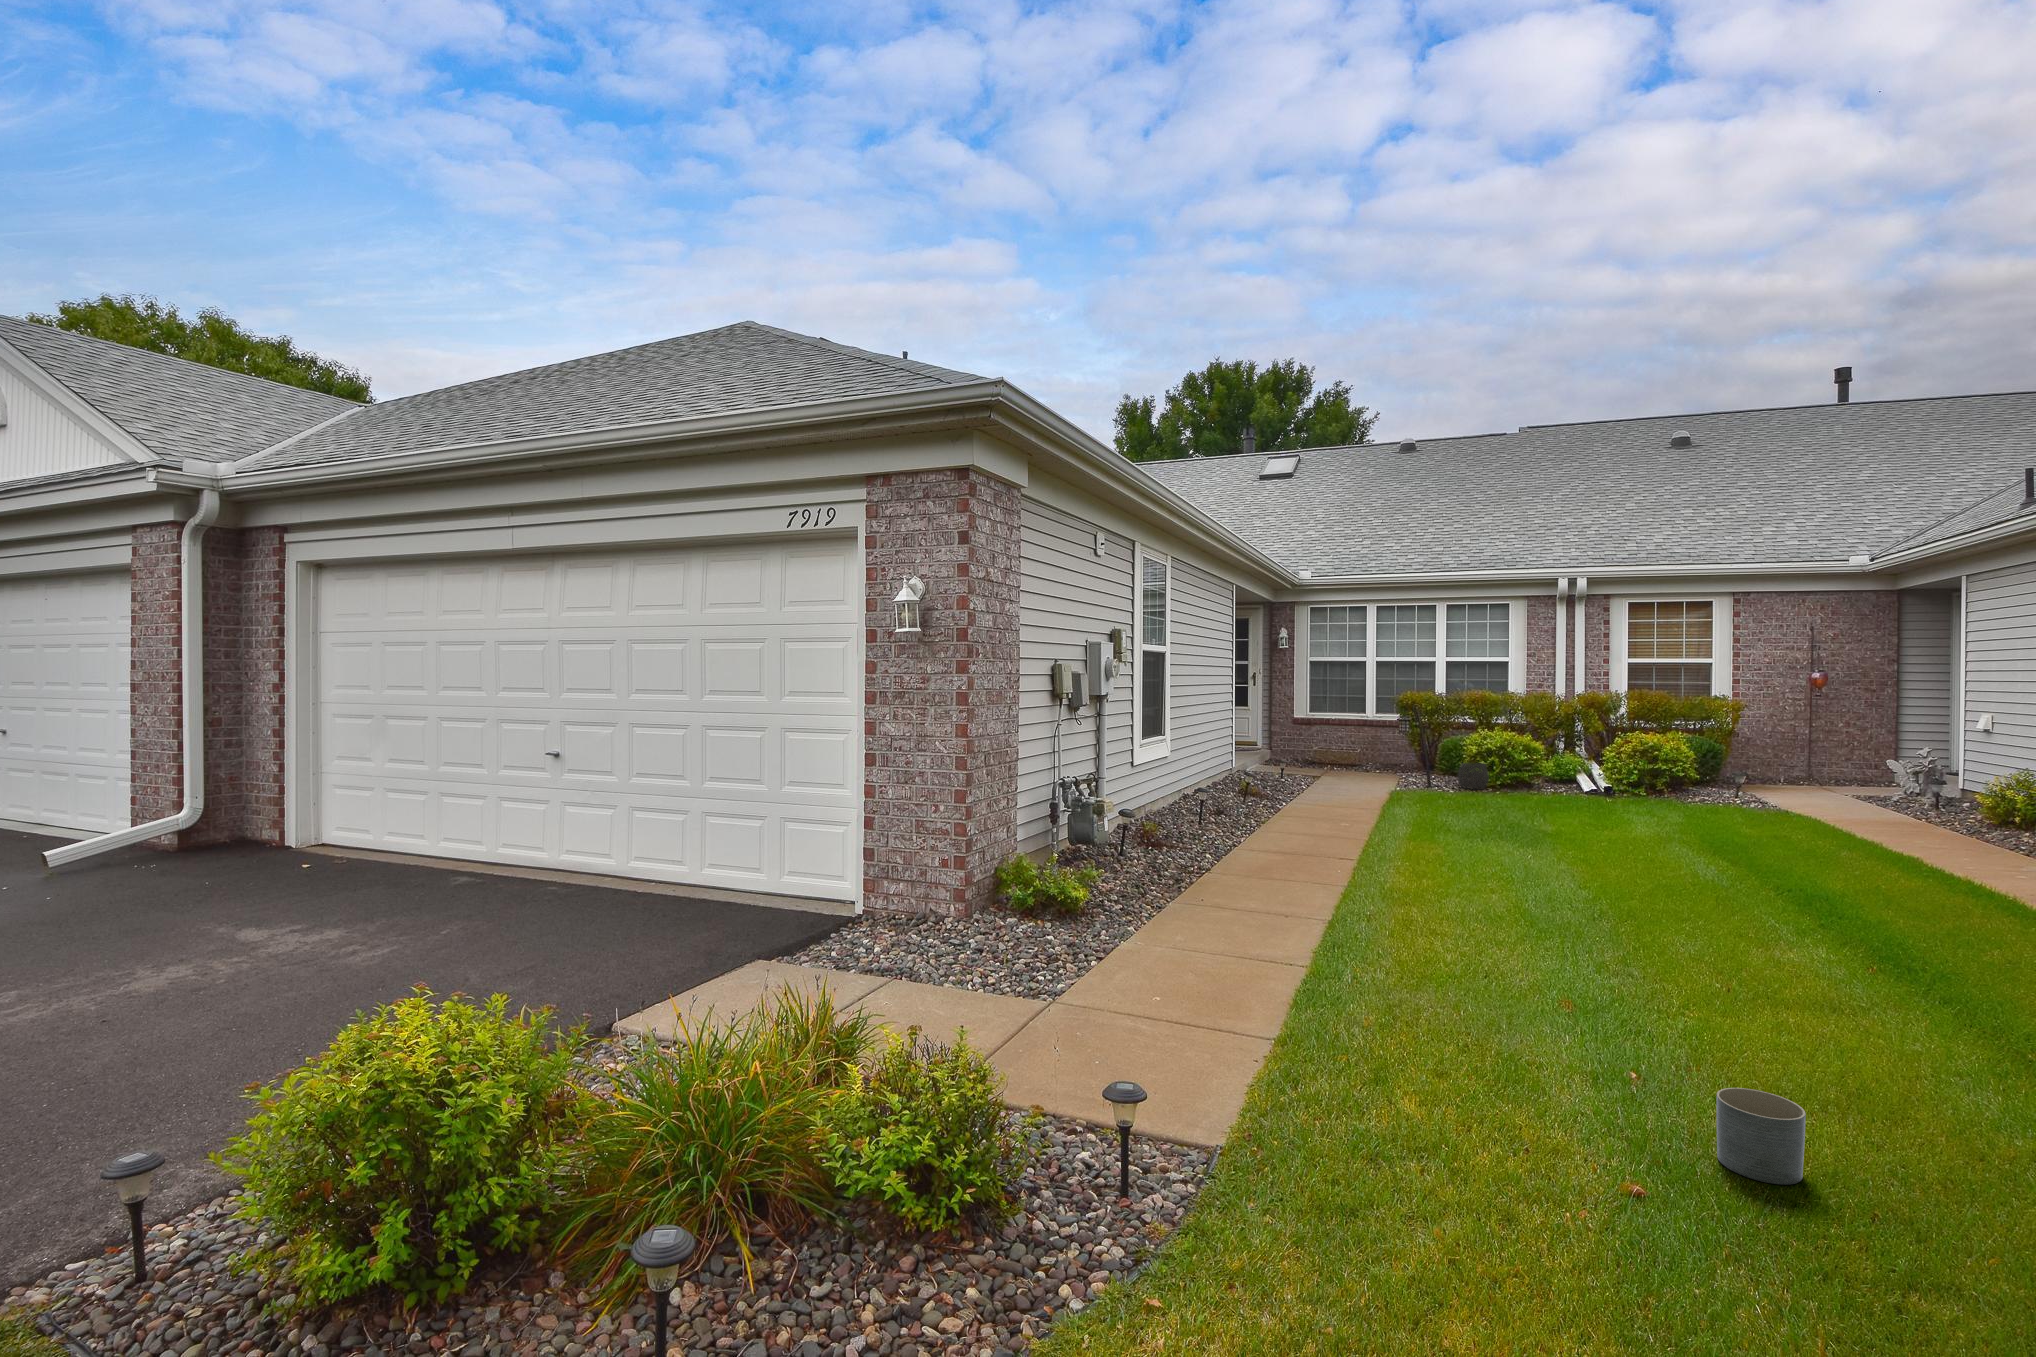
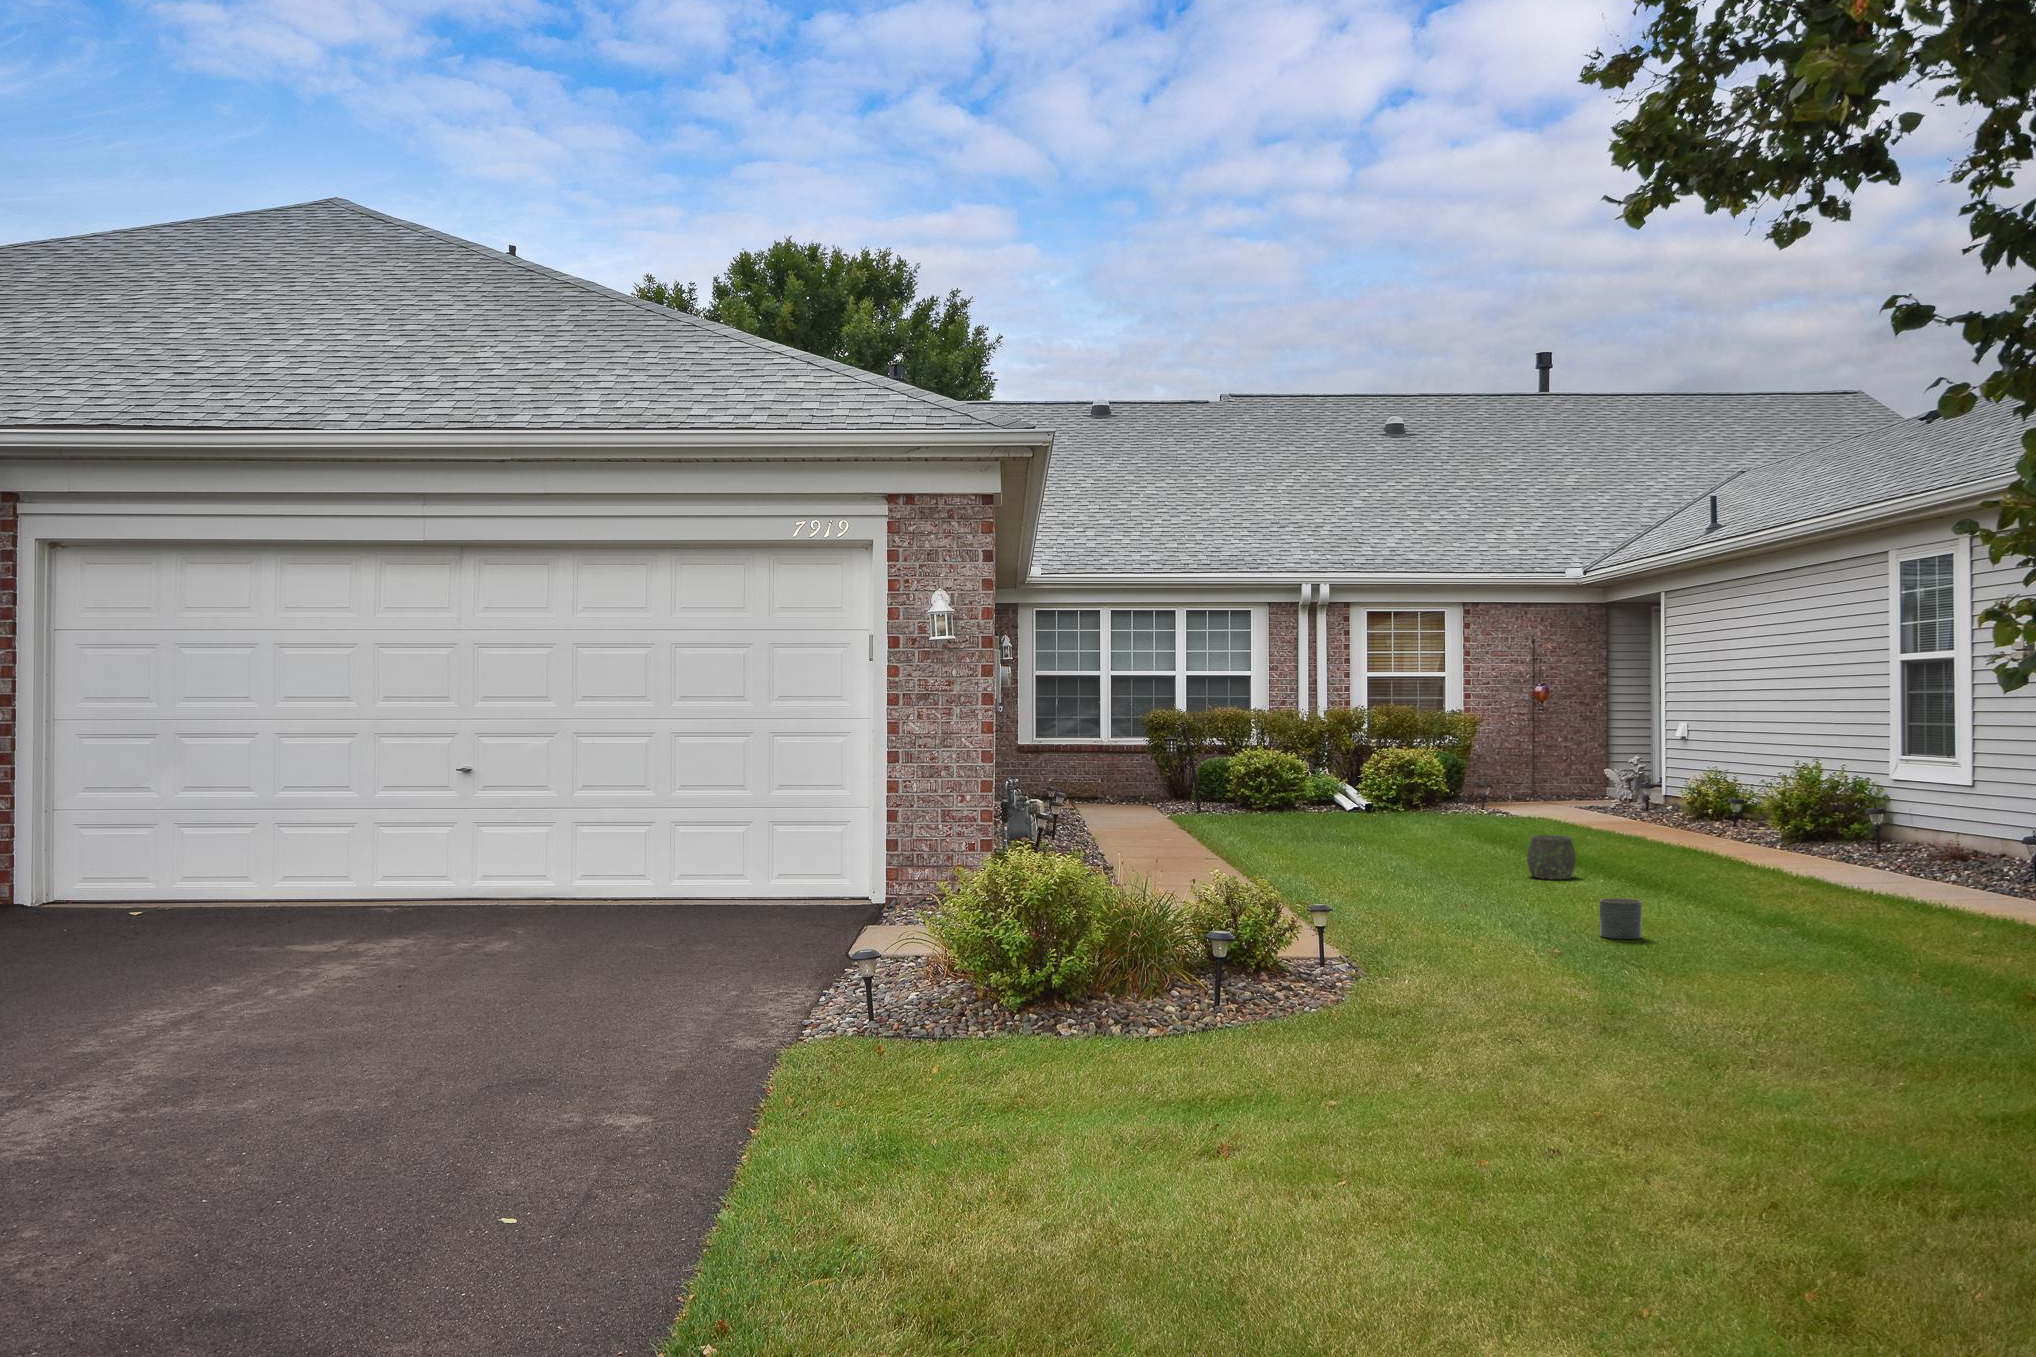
woven basket: present [1458,763,1489,790] -> present [1527,835,1576,880]

